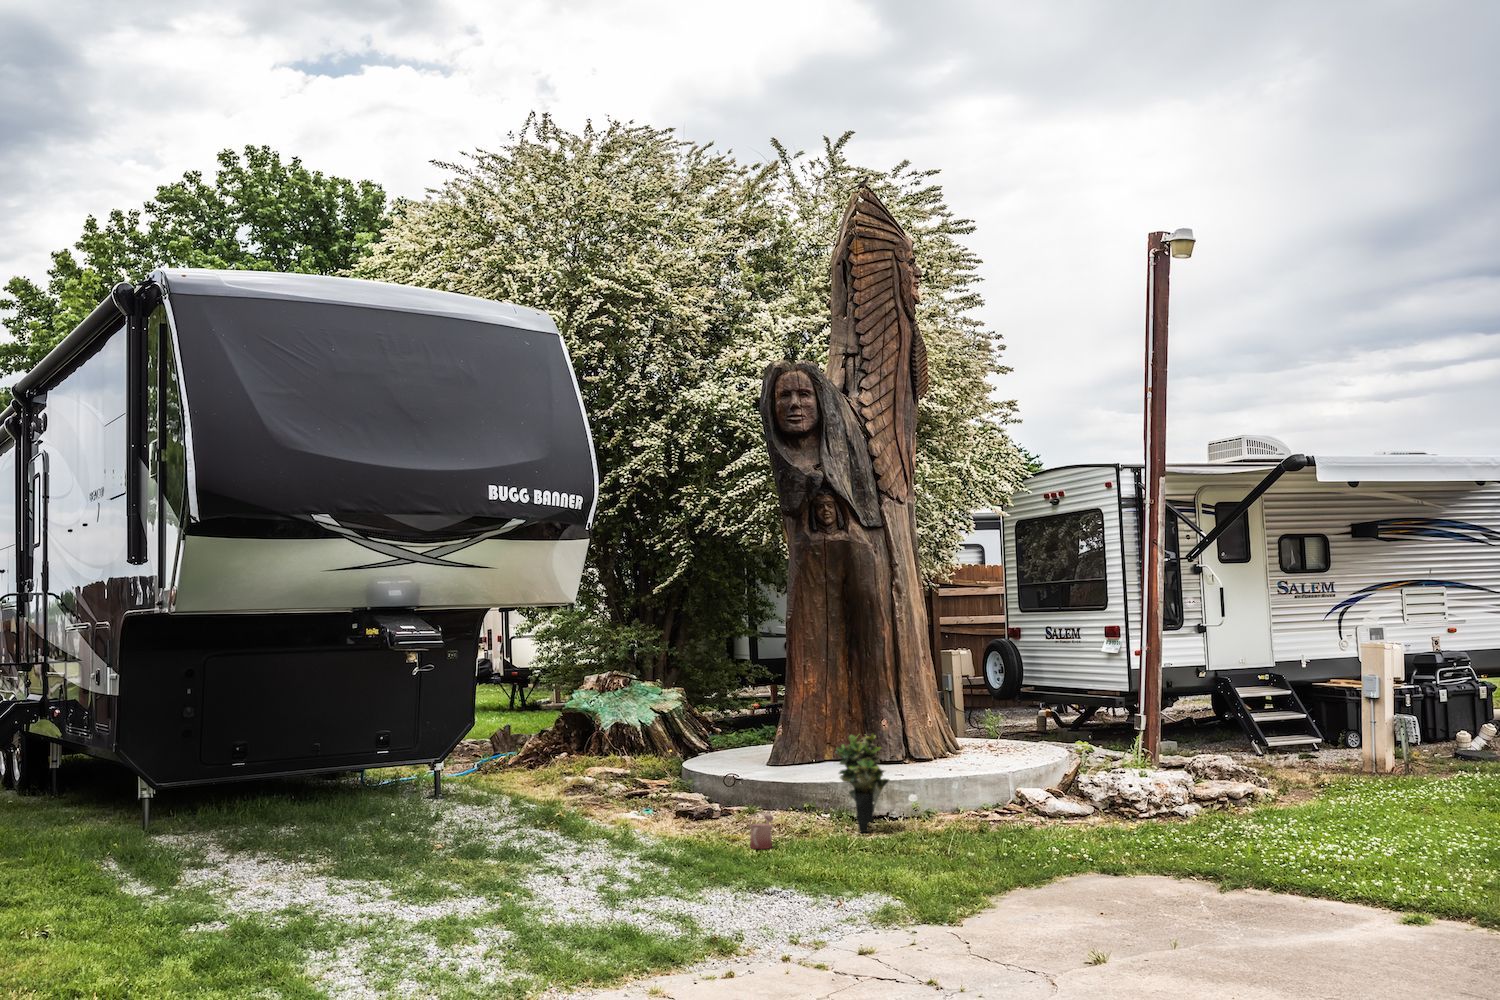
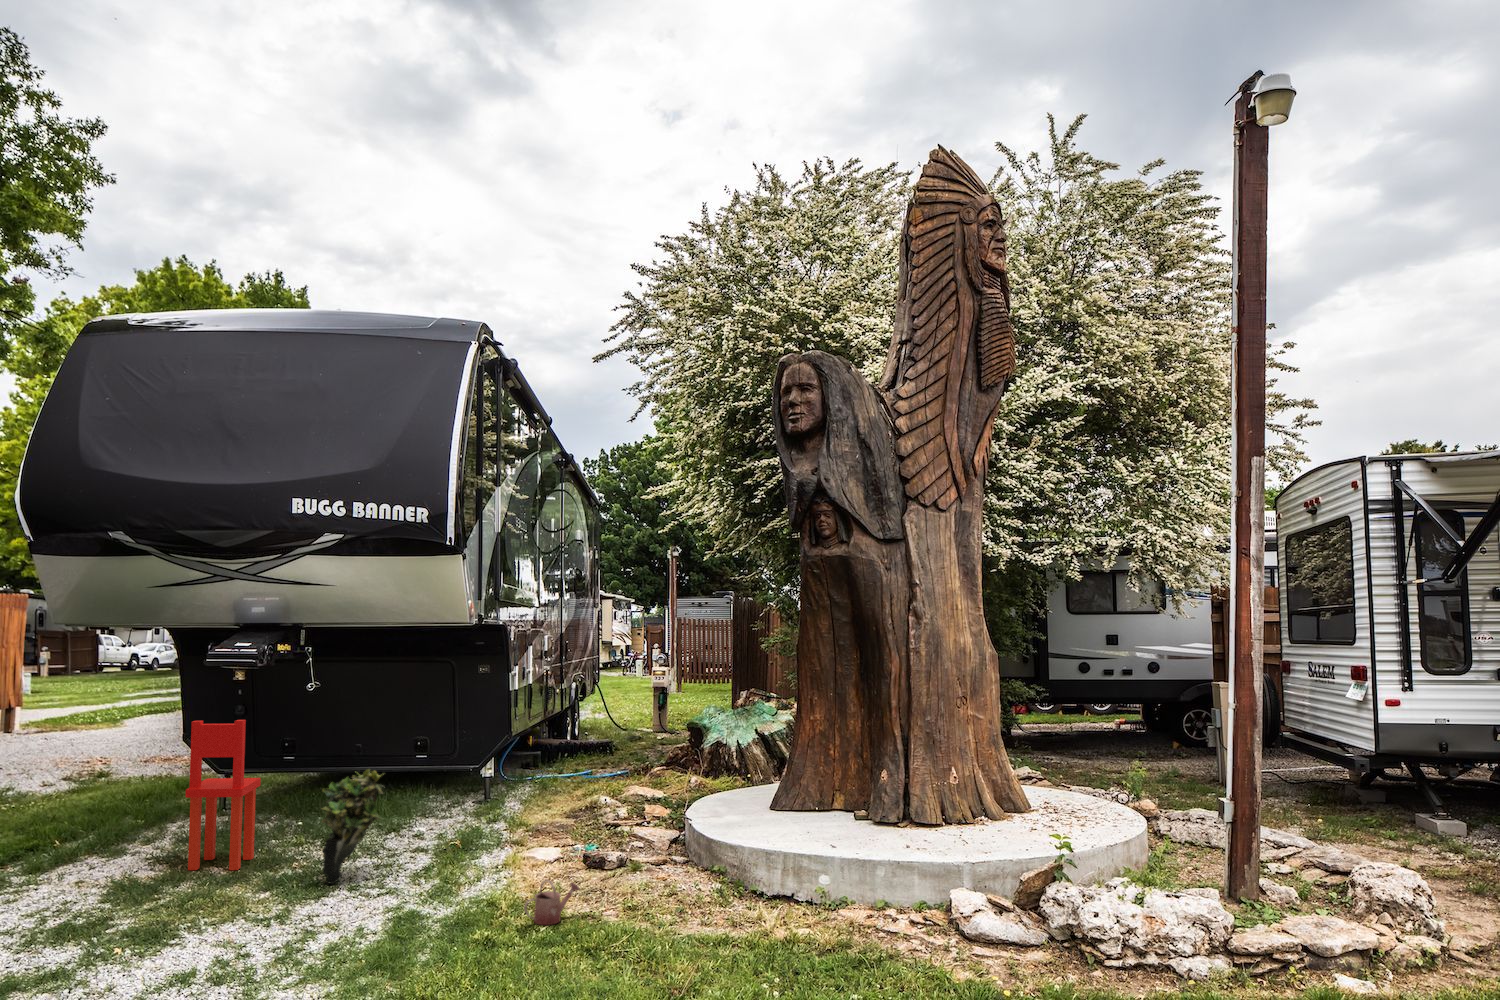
chair: none [339,708,411,864] -> present [186,720,261,870]
potted plant: present [835,734,890,833] -> present [322,769,383,884]

